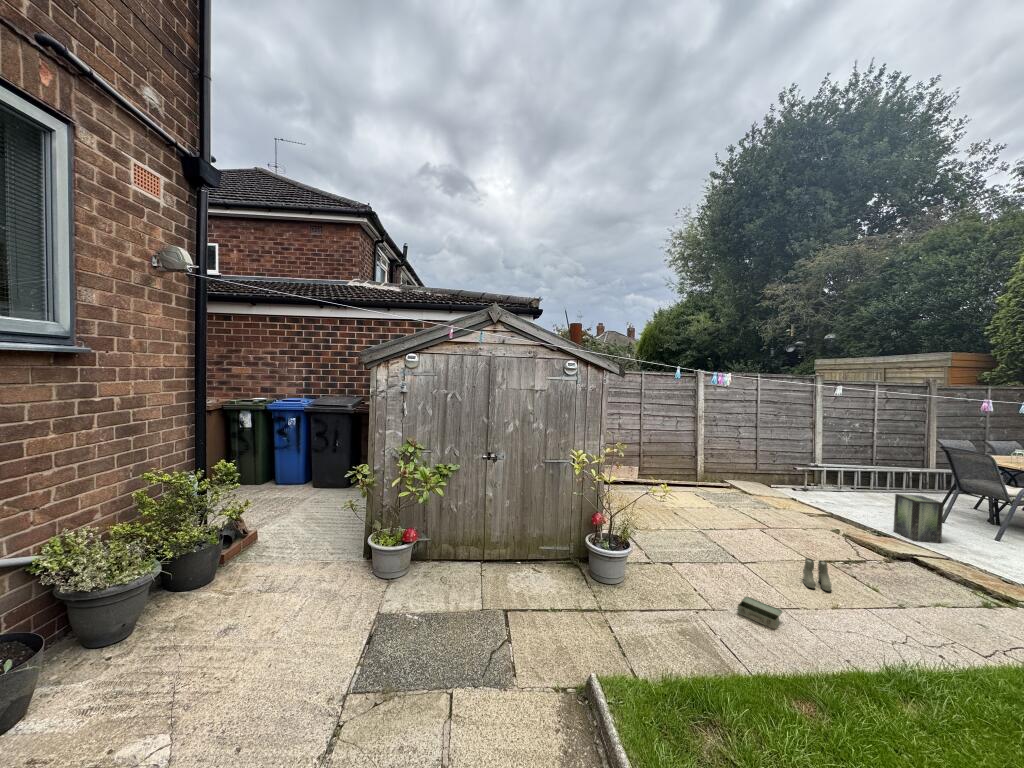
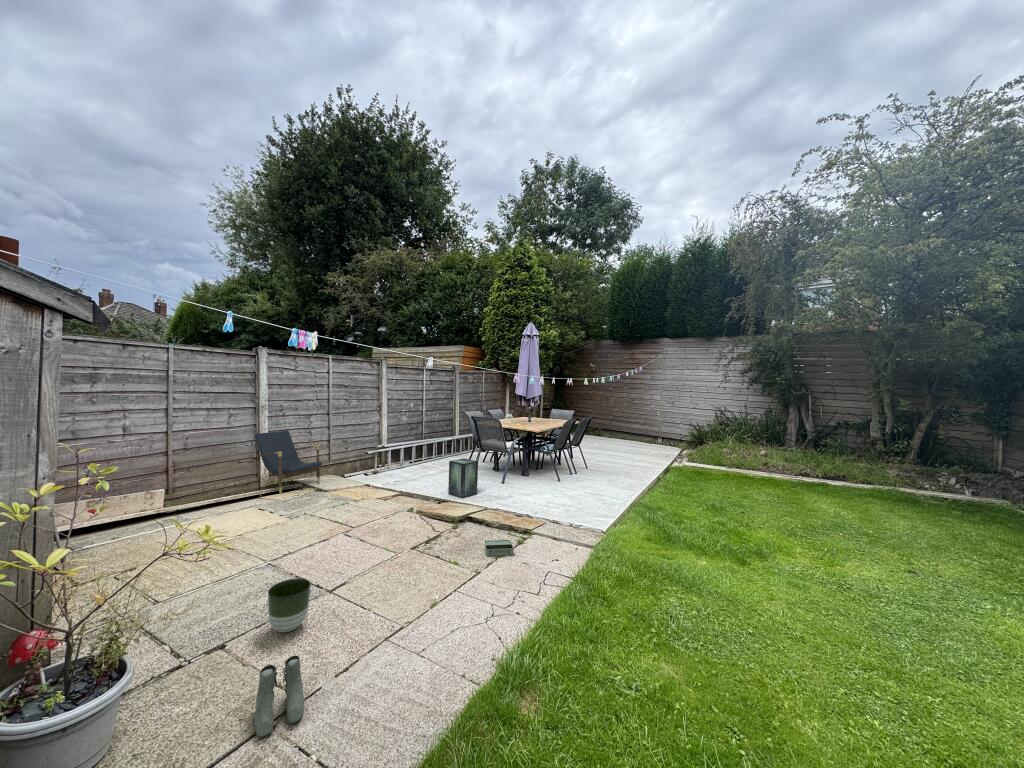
lounge chair: none [693,437,748,487] -> present [255,430,323,494]
planter: none [696,538,724,571] -> present [268,578,311,632]
boots: present [803,558,831,591] -> present [255,656,304,738]
toolbox: present [738,597,782,629] -> present [485,540,513,556]

